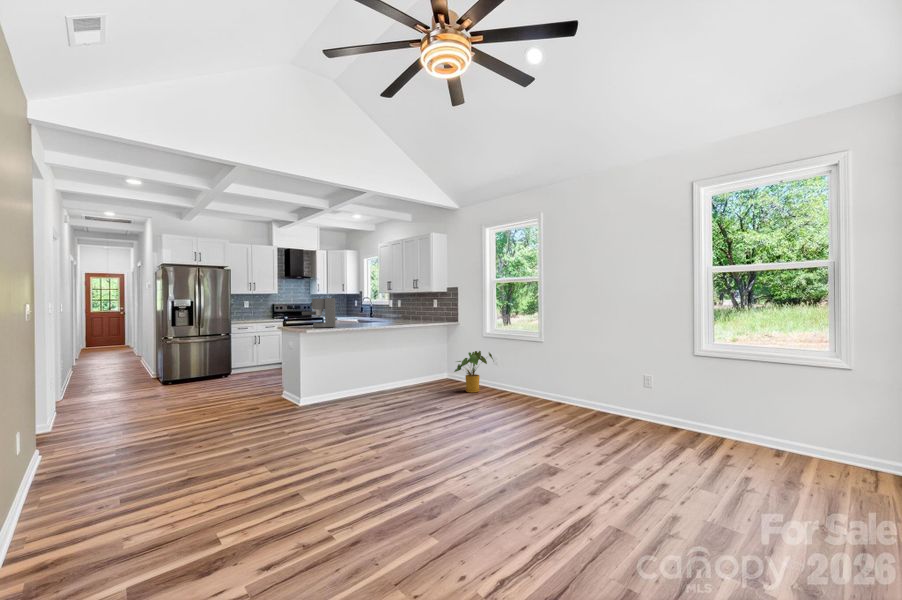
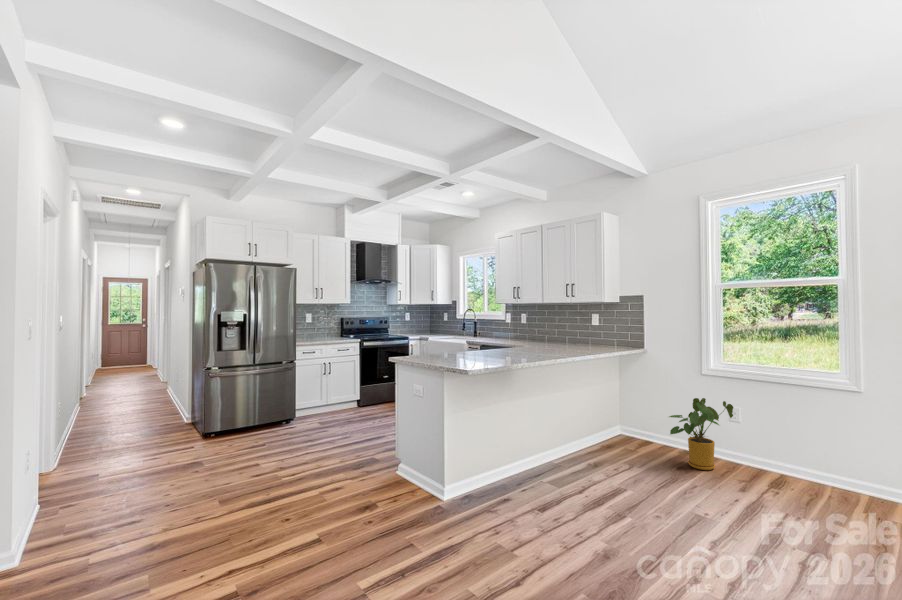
coffee maker: present [302,298,335,328] -> none [440,312,495,363]

